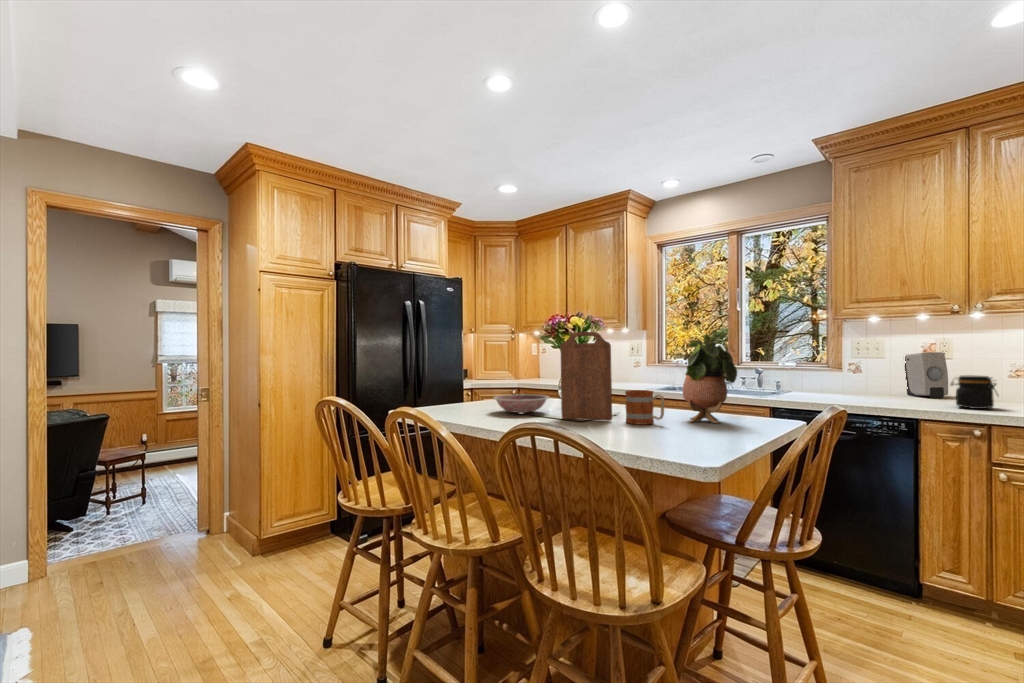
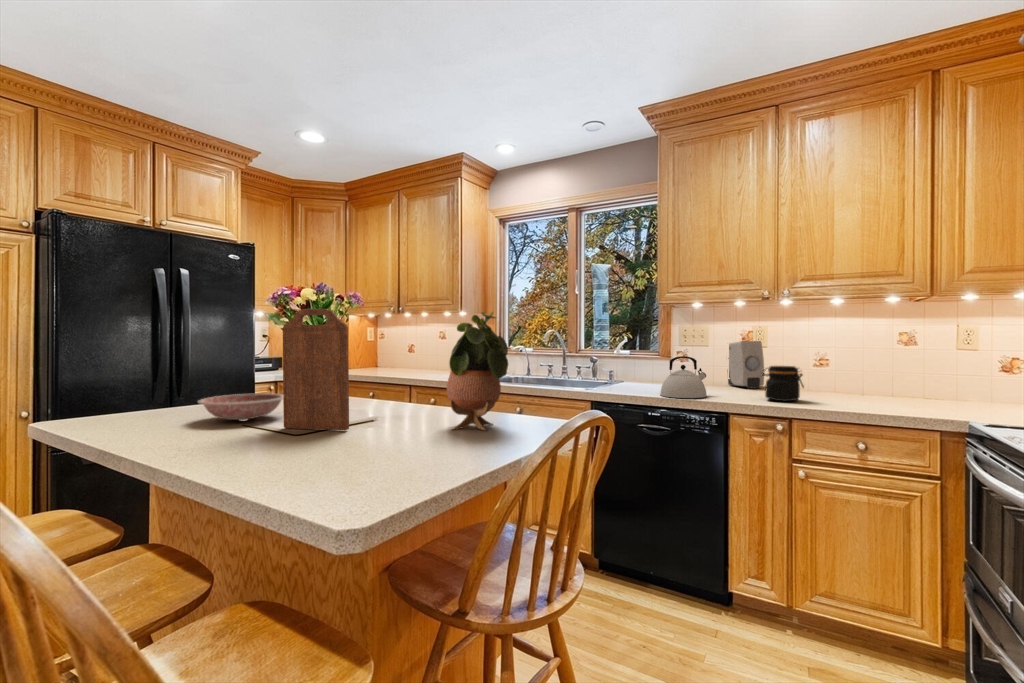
kettle: none [841,367,891,405] -> present [660,356,707,398]
mug: present [625,390,664,425] -> none [363,388,410,436]

